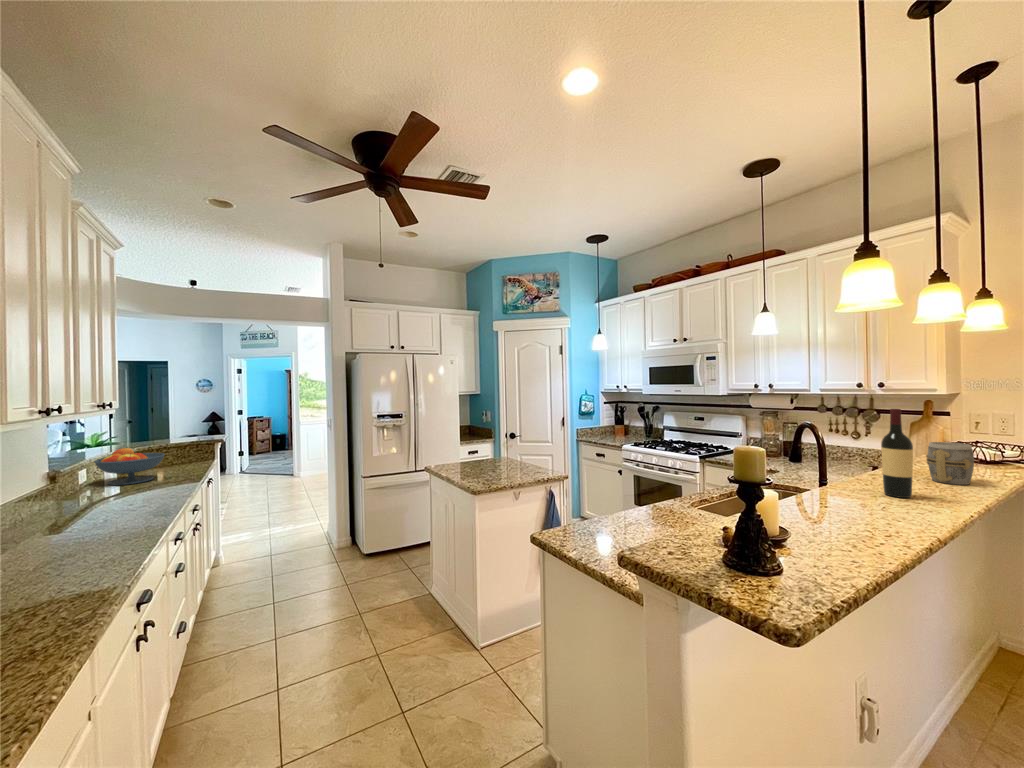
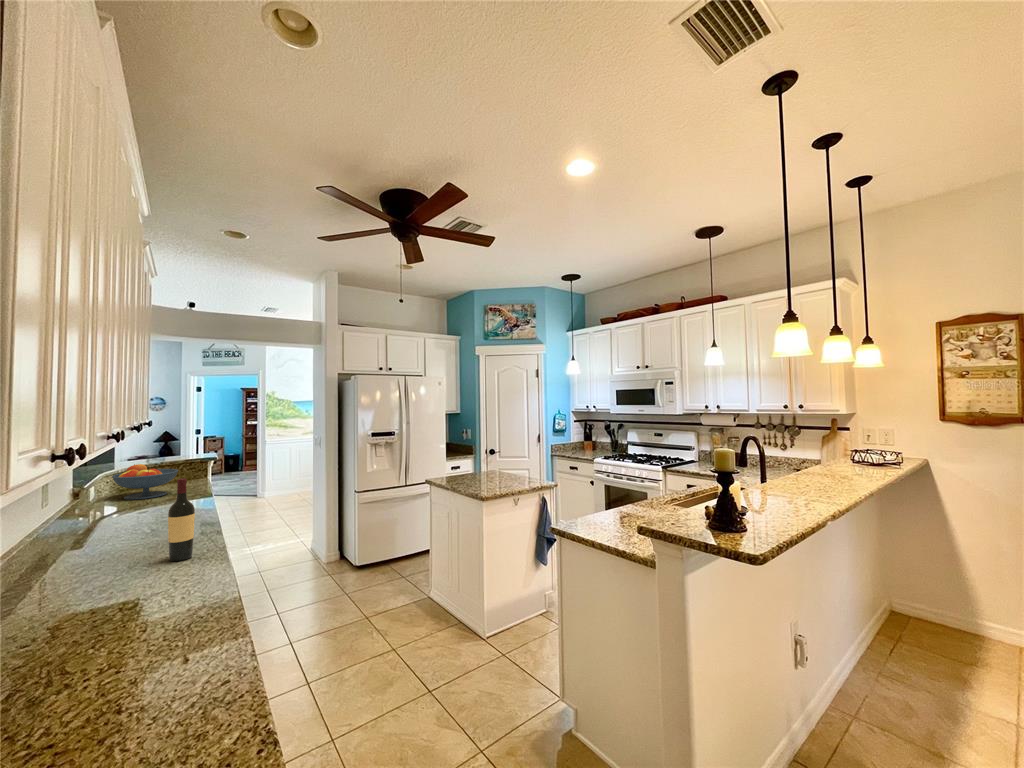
wine bottle: present [881,409,913,498] -> present [168,478,195,561]
mug: present [926,442,974,485] -> none [829,449,860,480]

